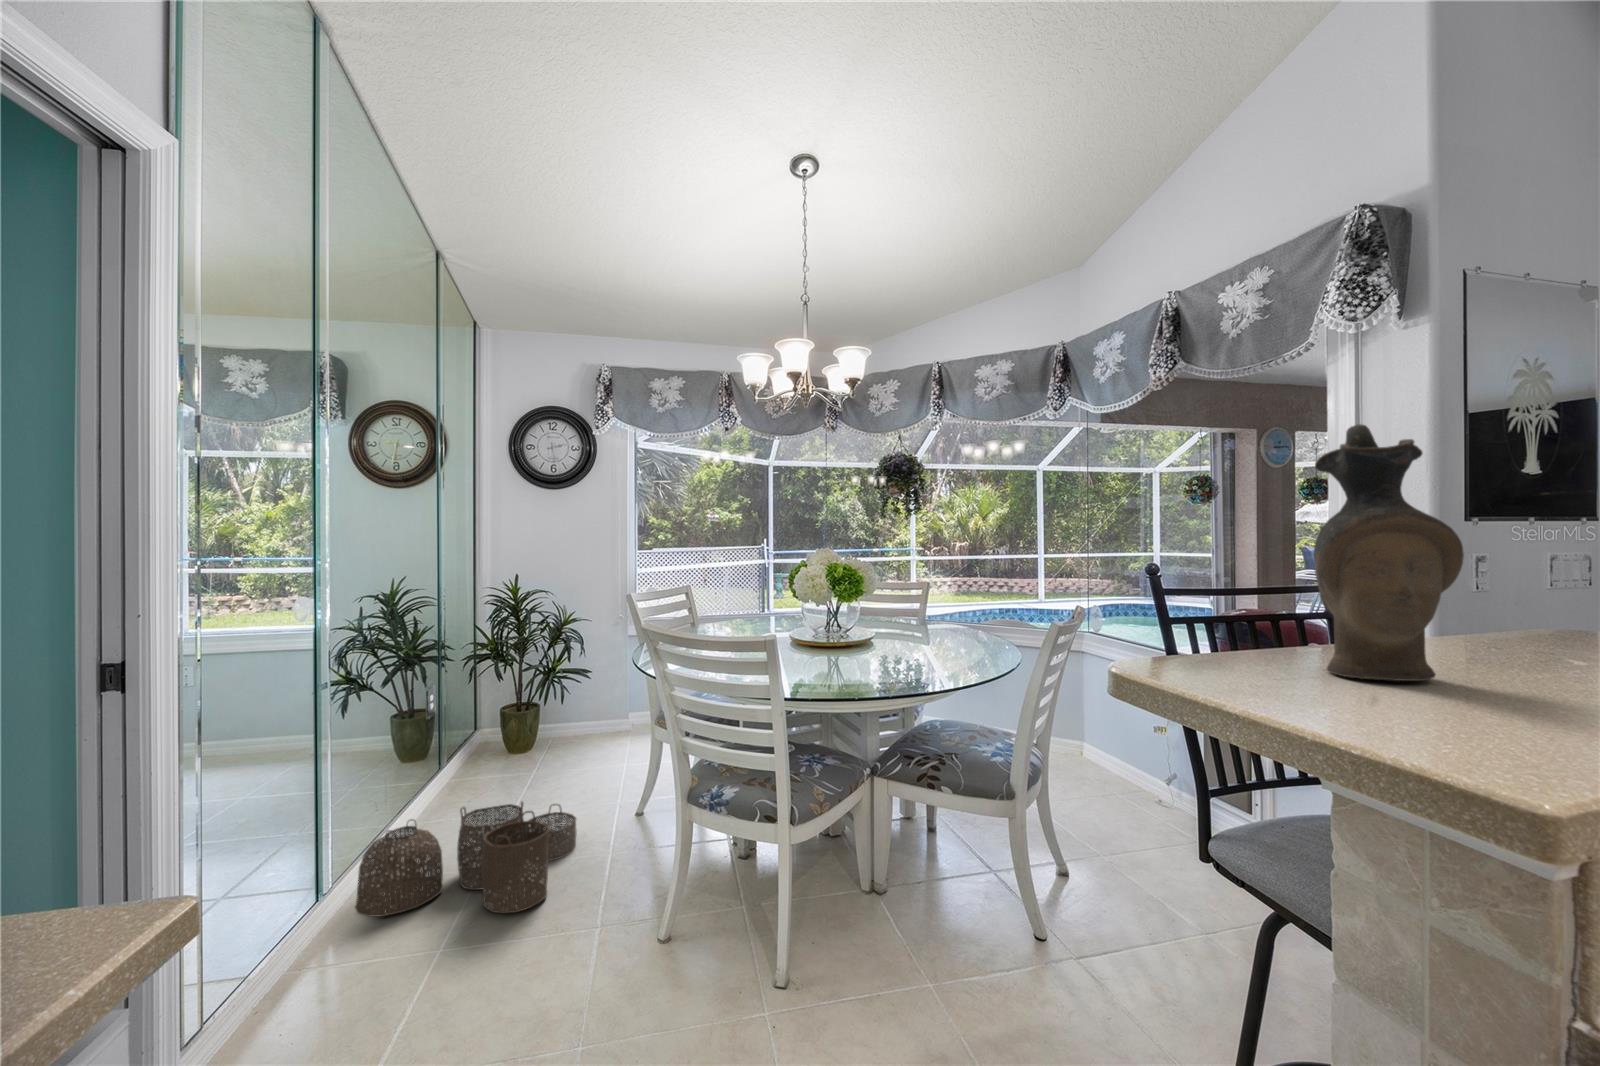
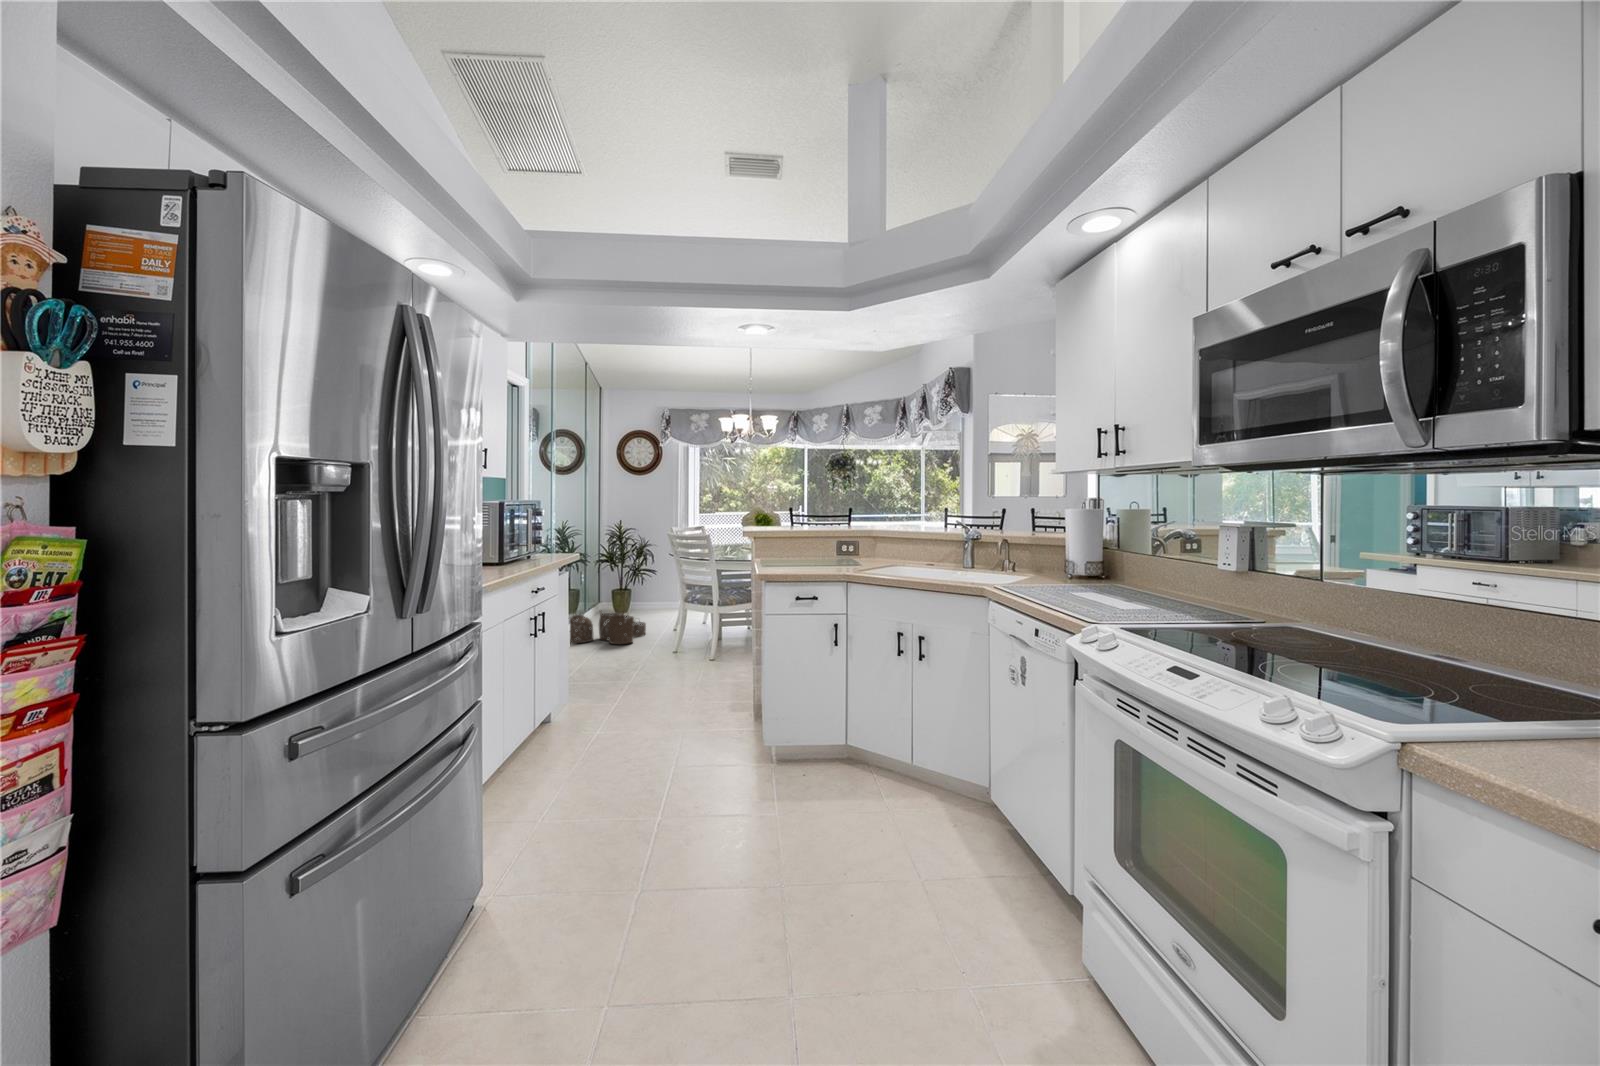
ceramic pitcher: present [1314,424,1464,681] -> none [773,480,796,531]

